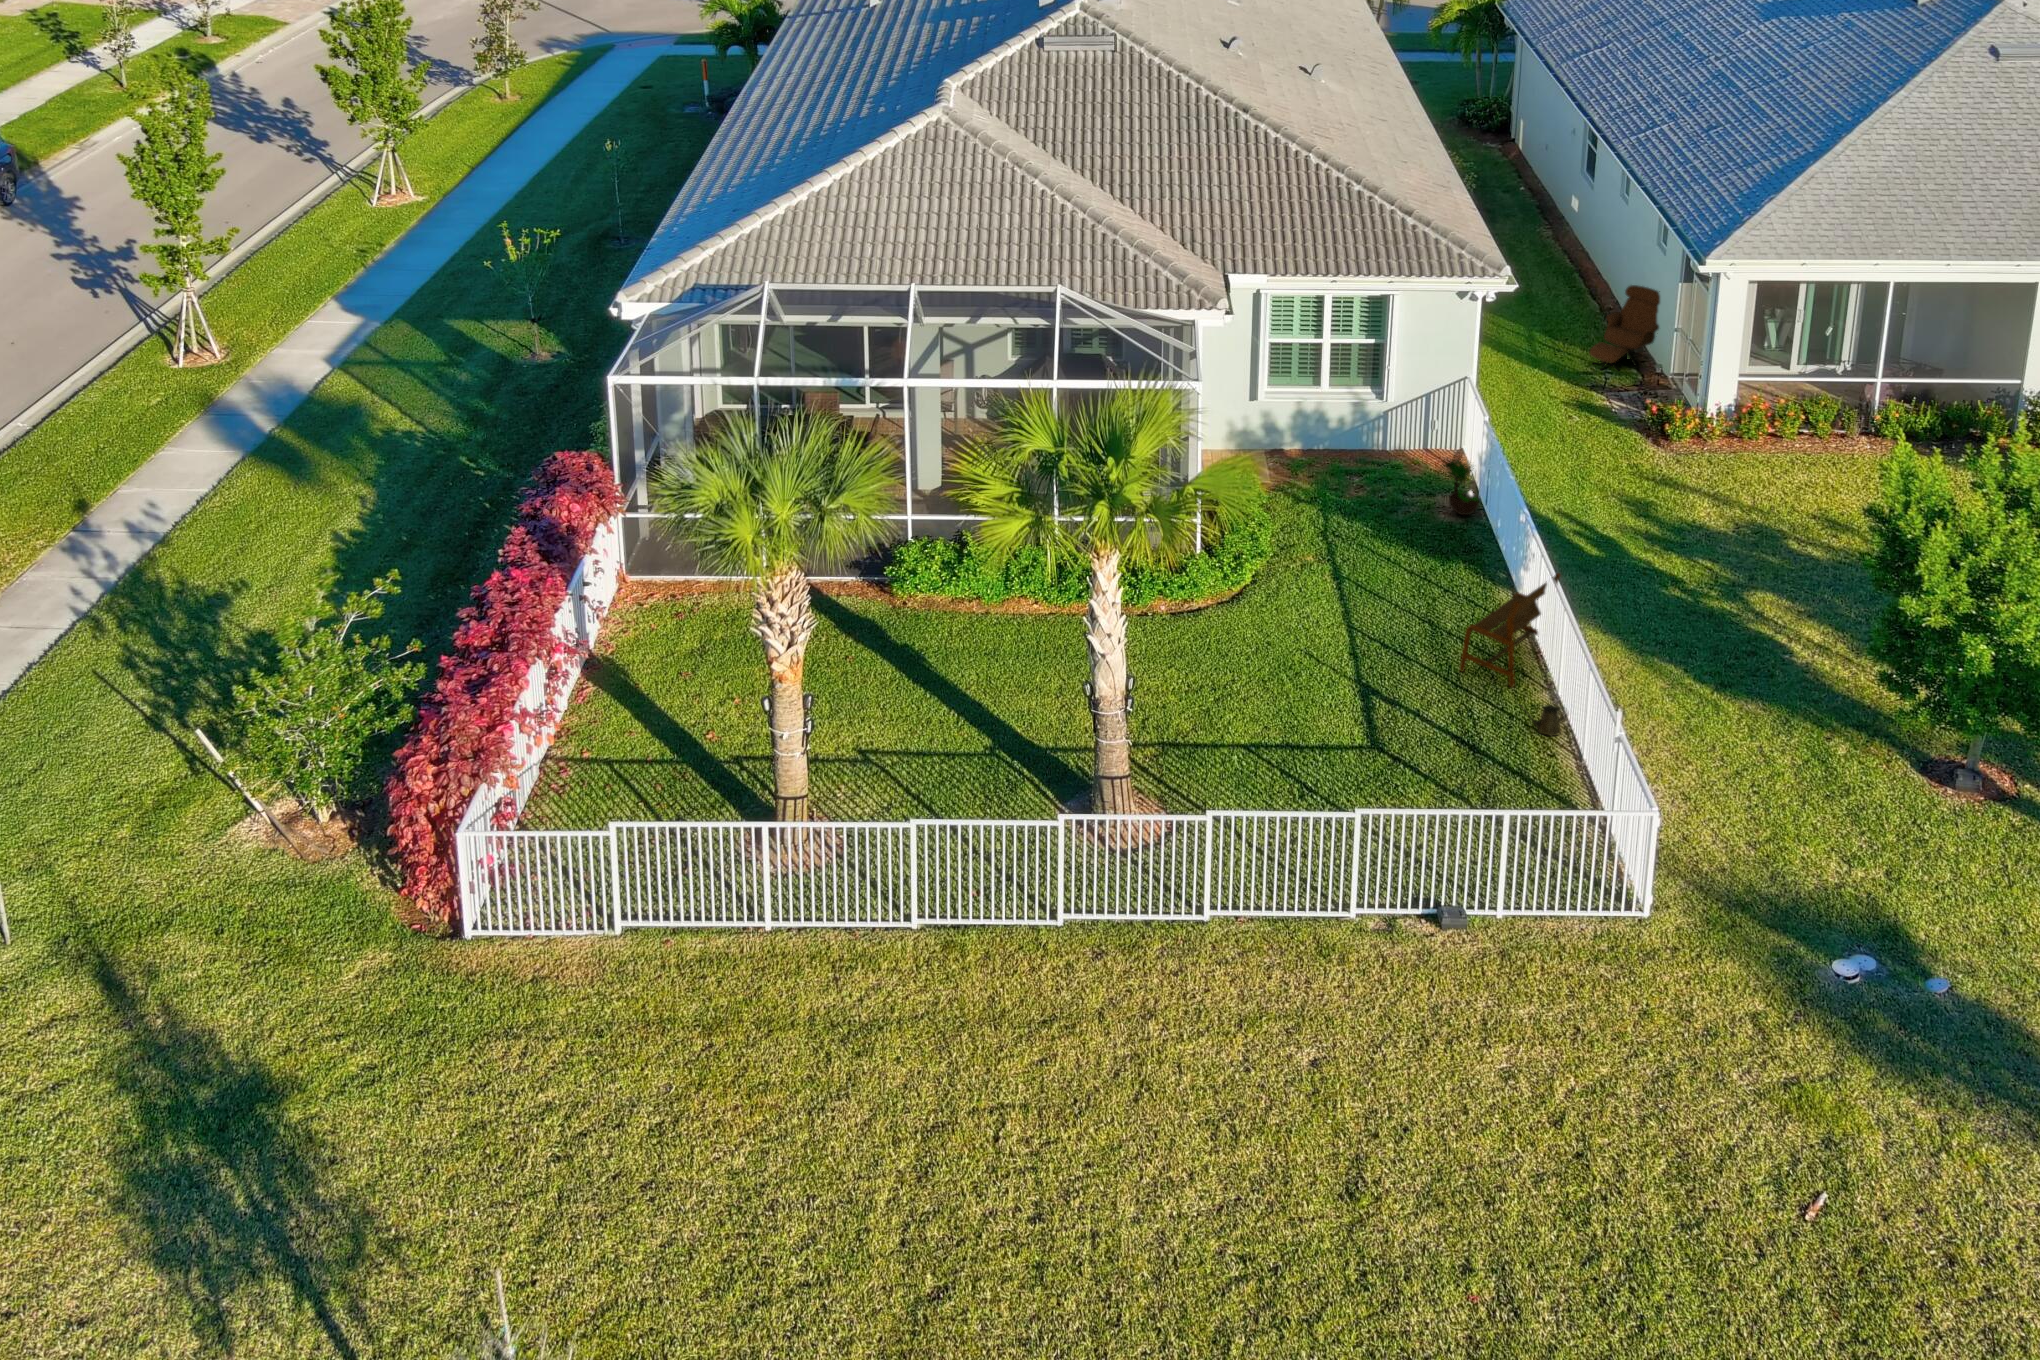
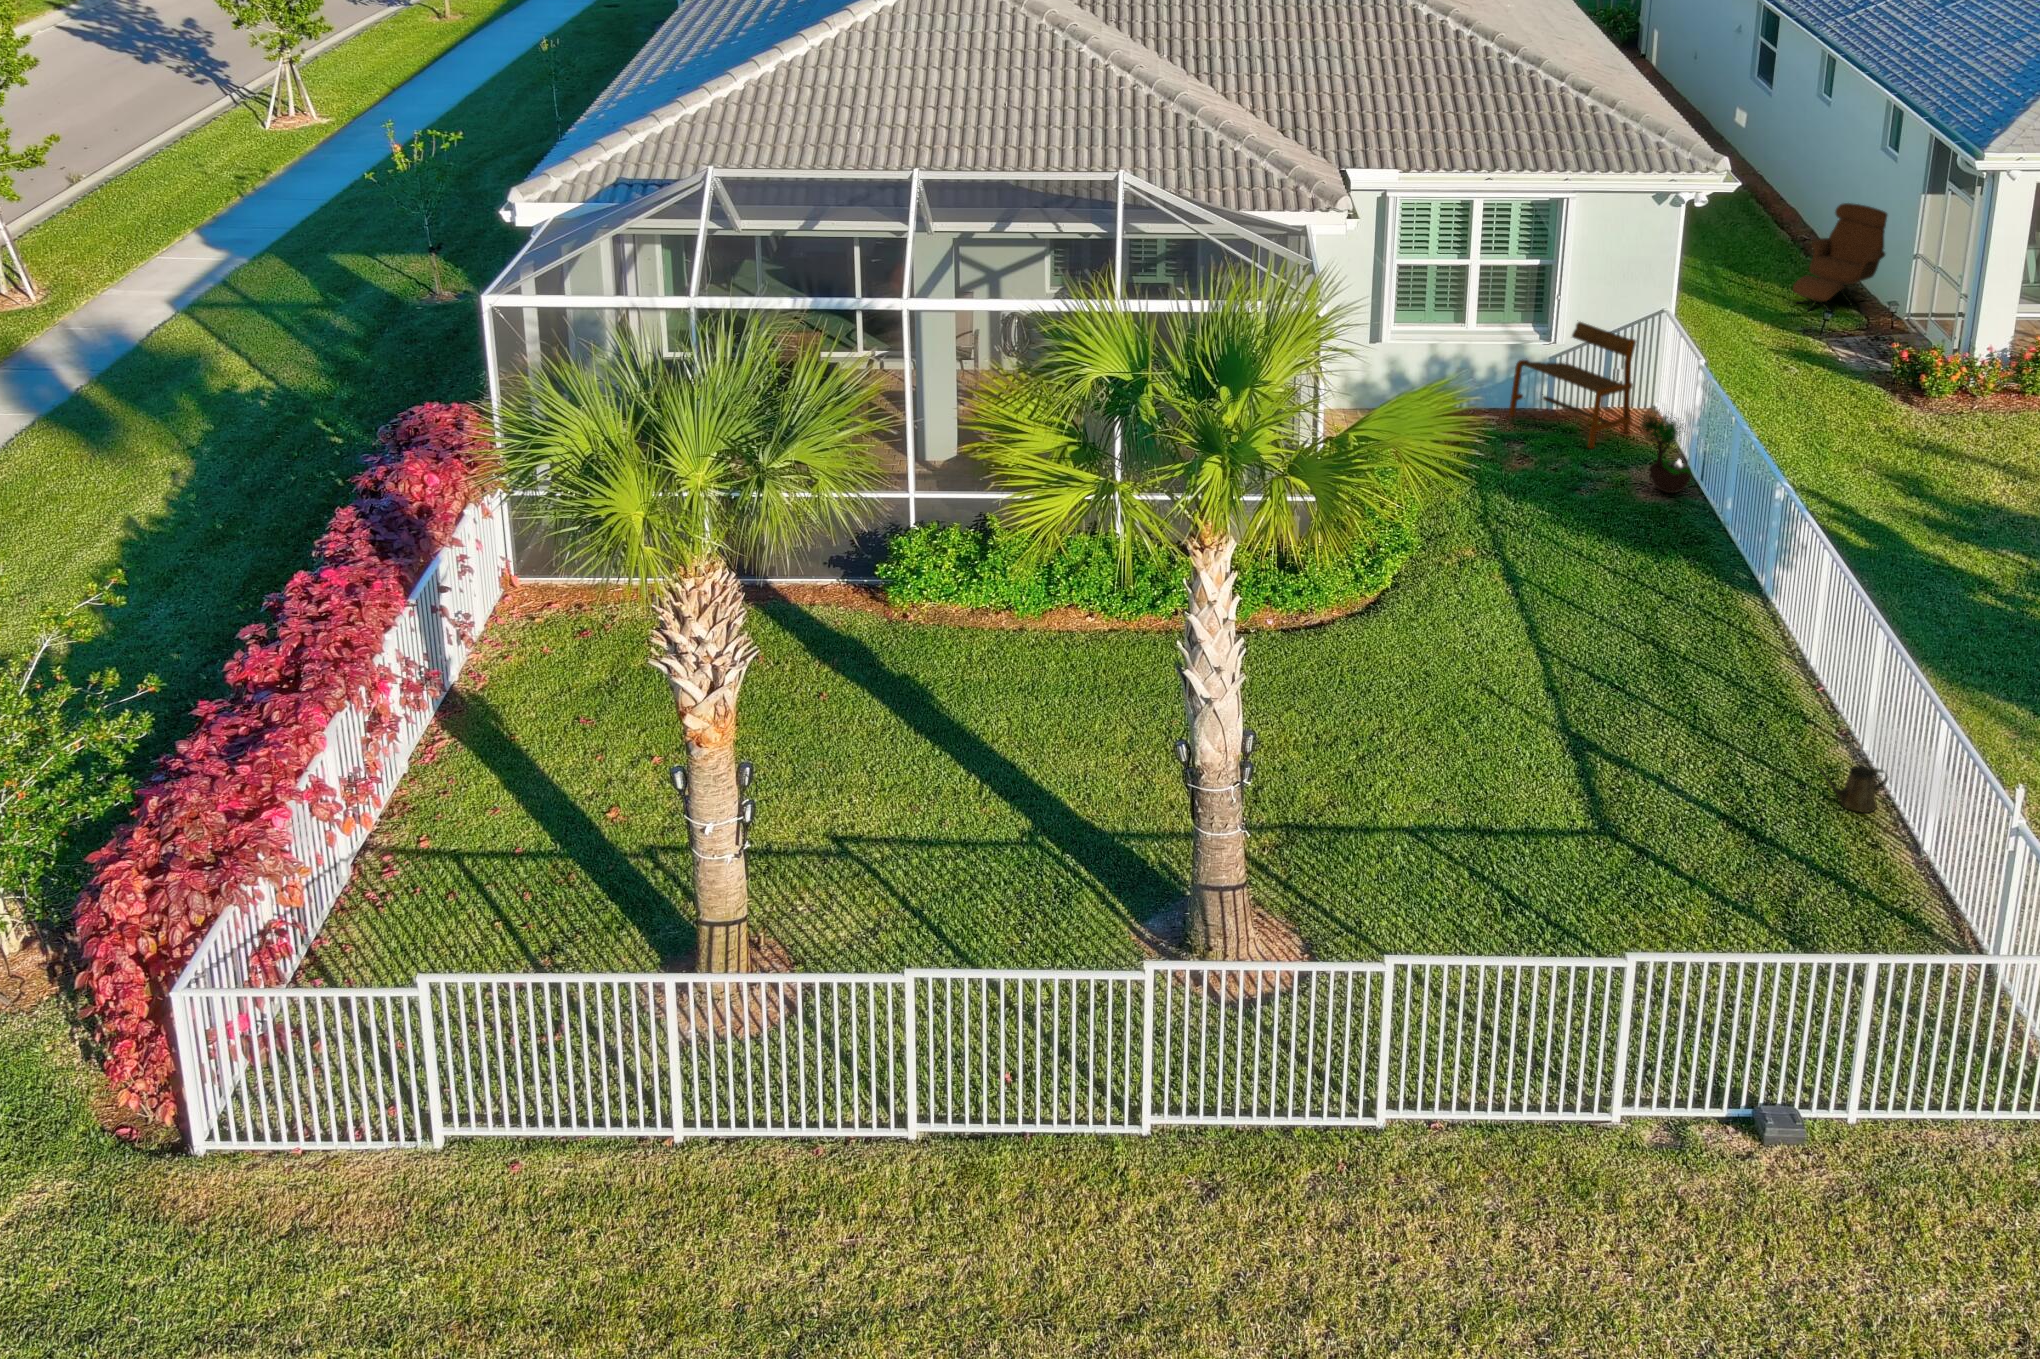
bench: present [1459,573,1560,687] -> present [1508,322,1636,449]

